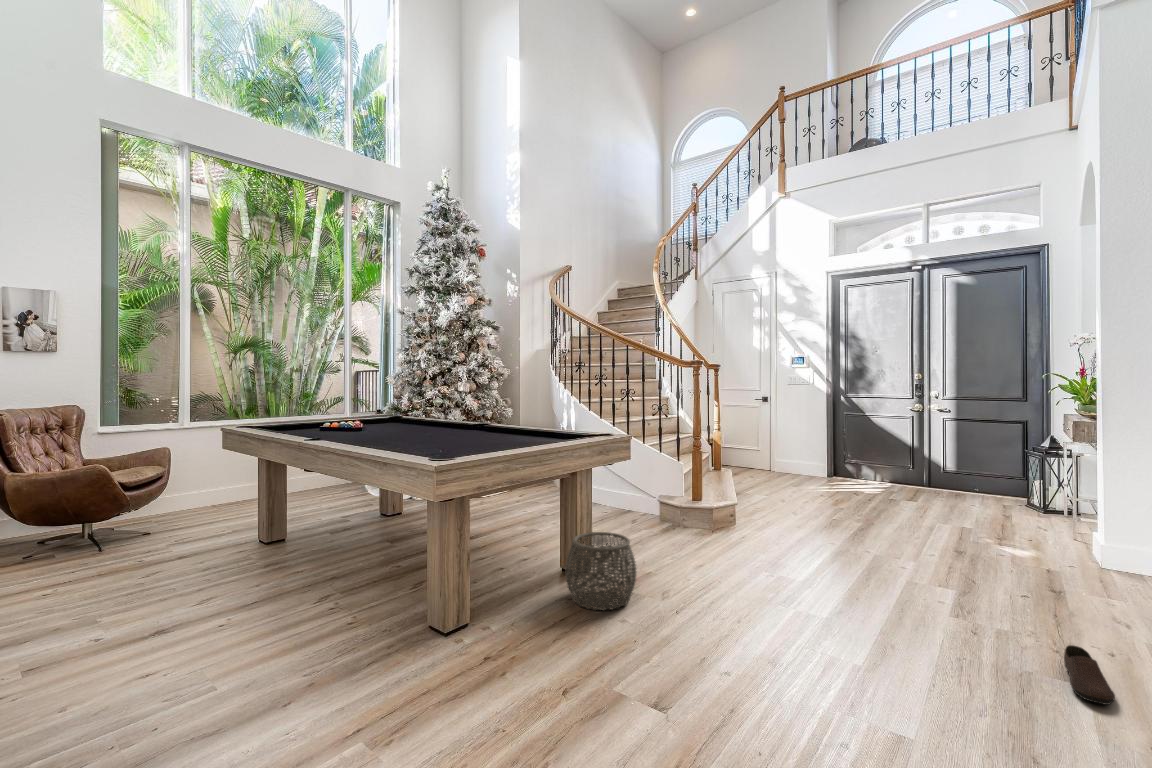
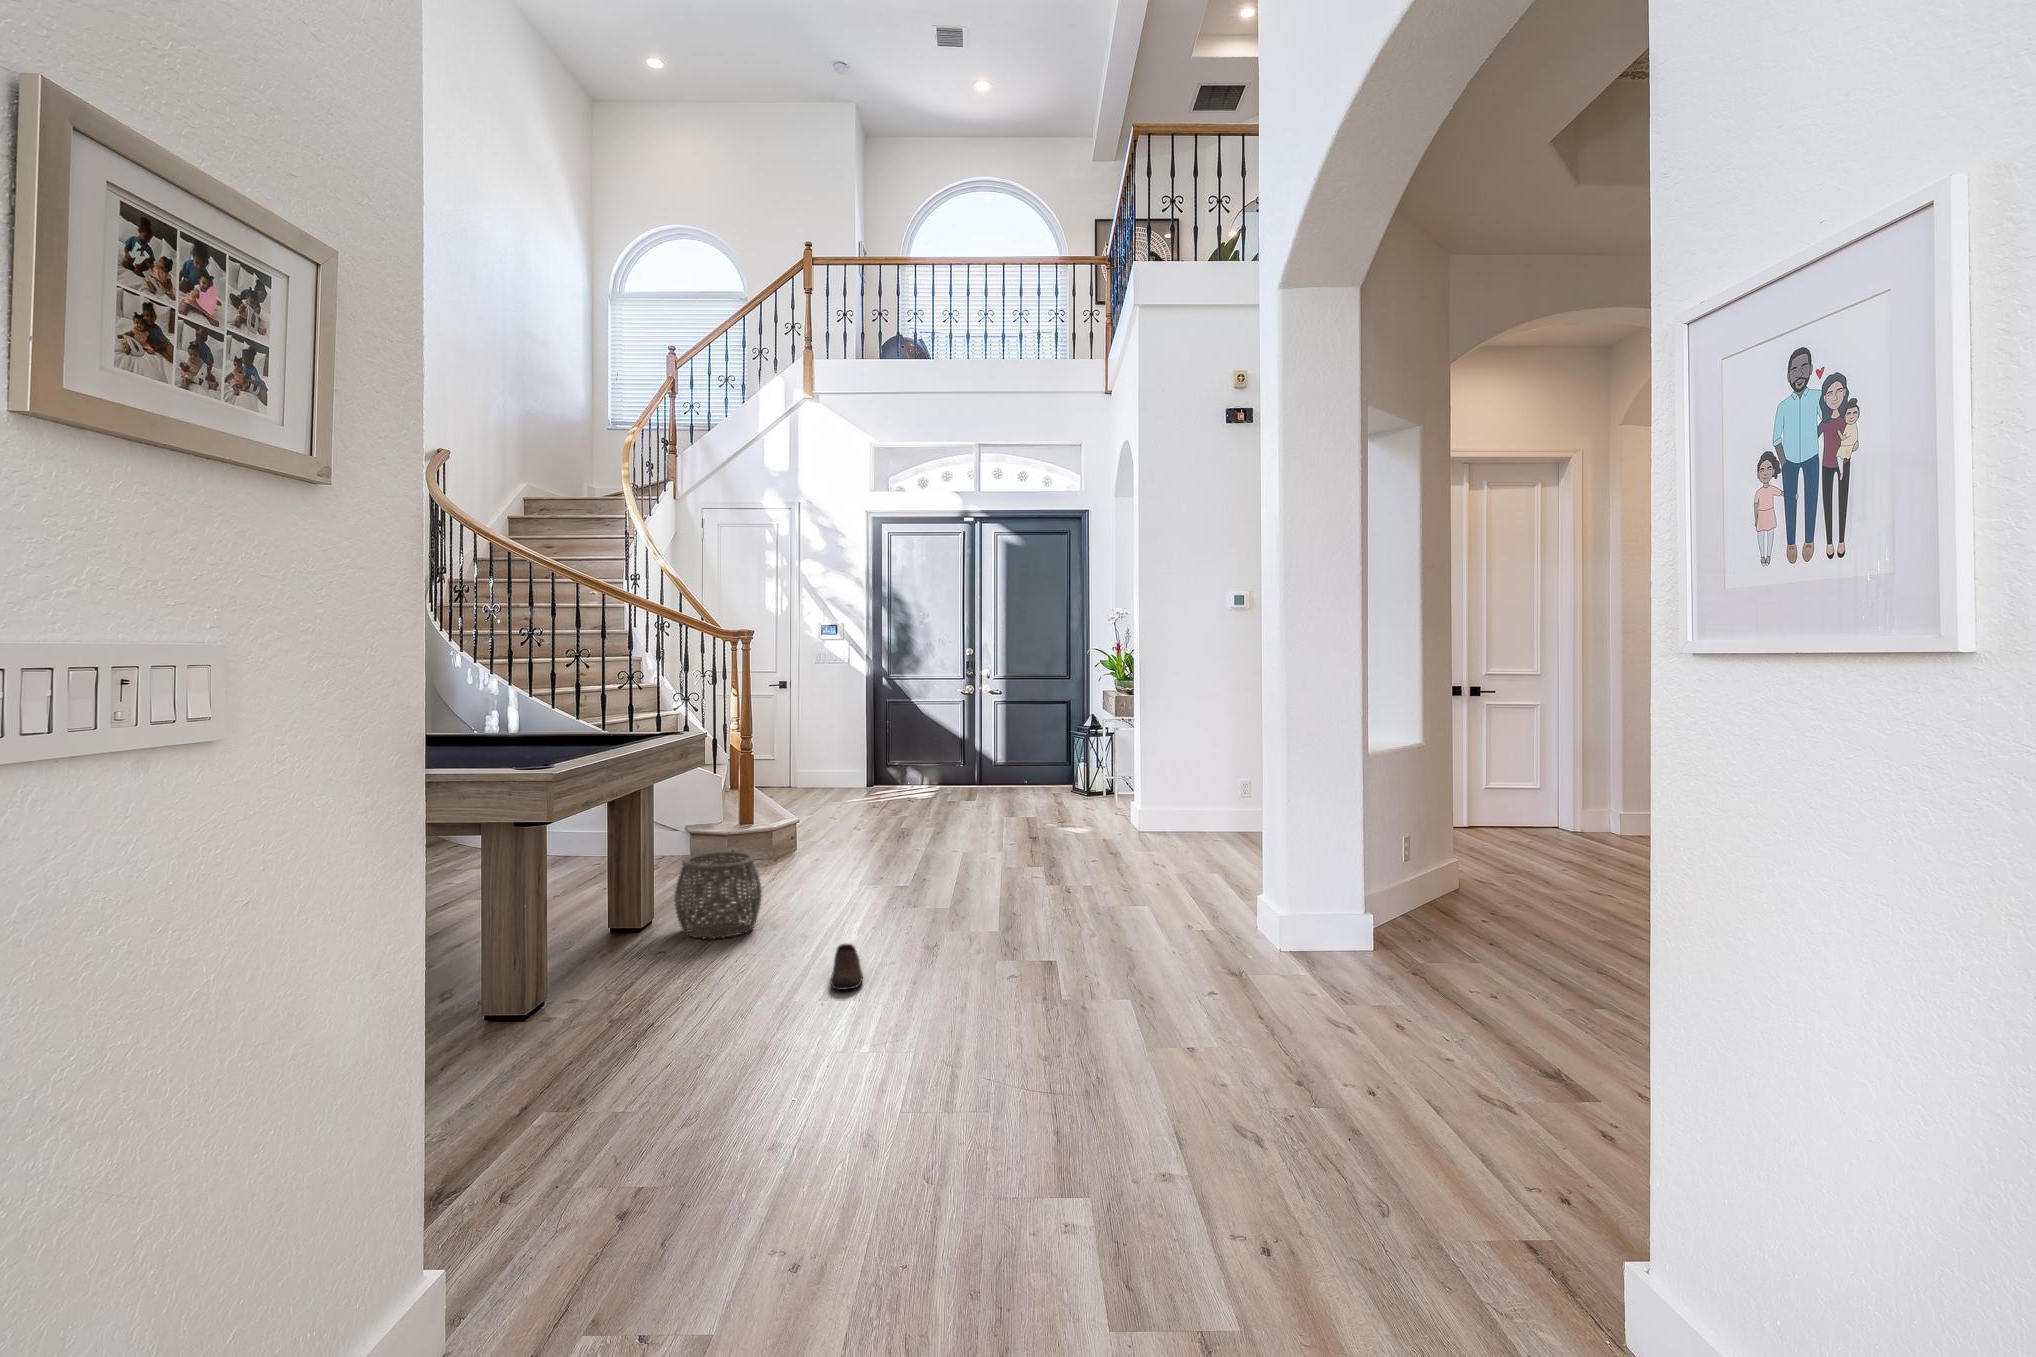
shoe: present [1064,645,1115,705] -> present [830,944,863,990]

